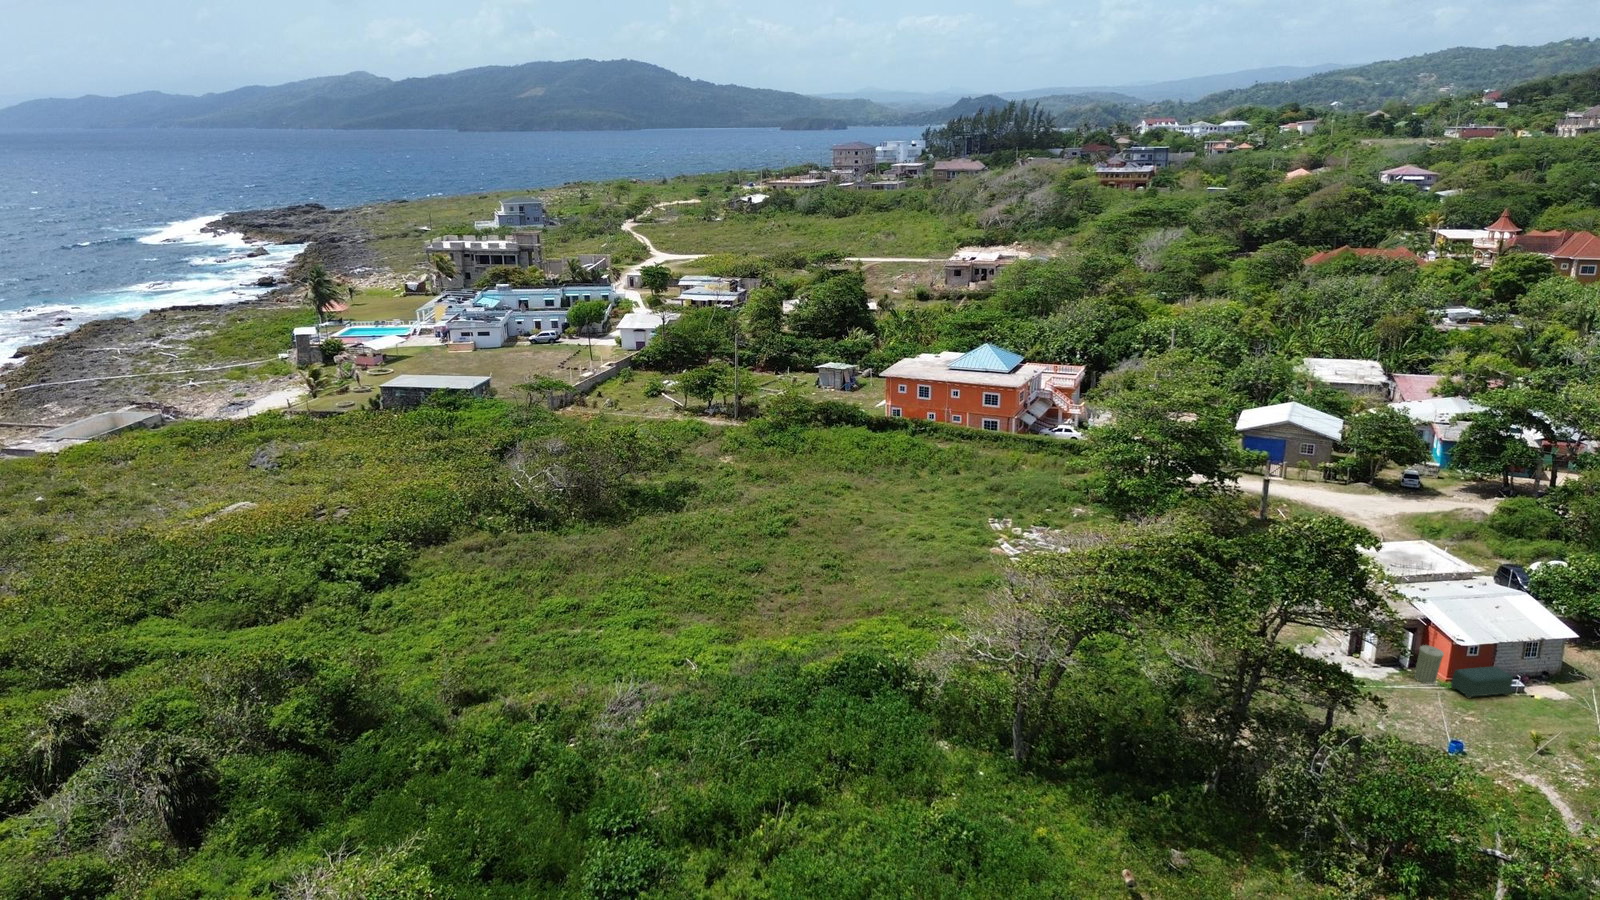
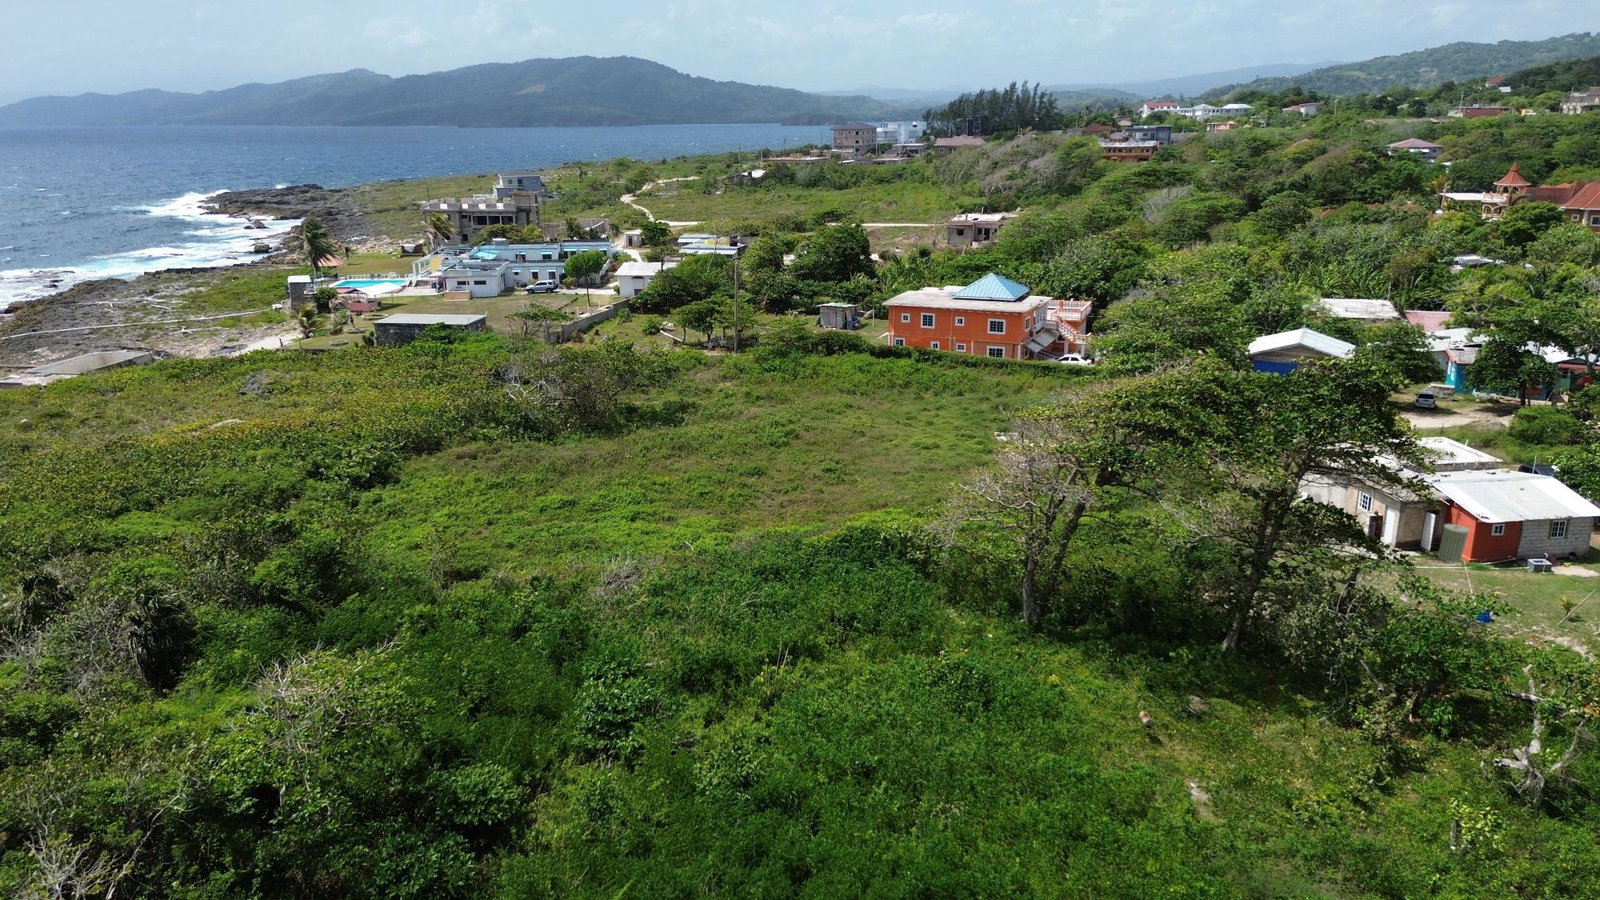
bench: present [1451,667,1513,699] -> none [1476,543,1542,575]

